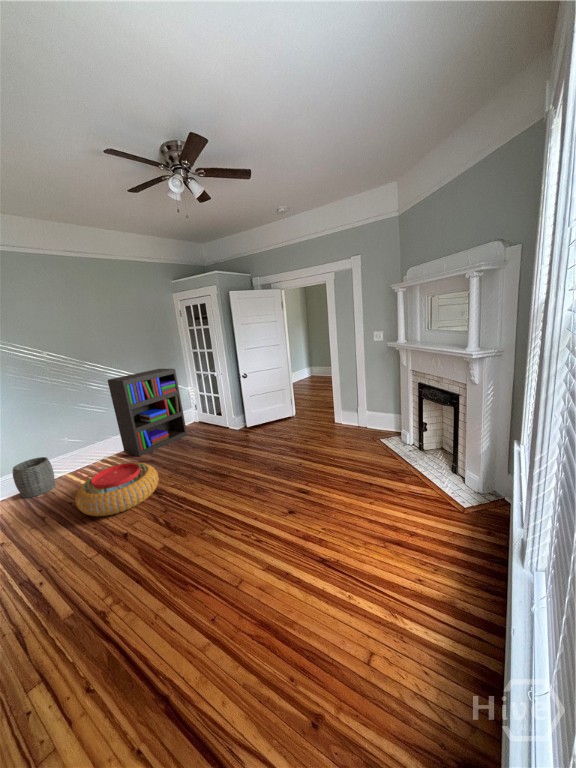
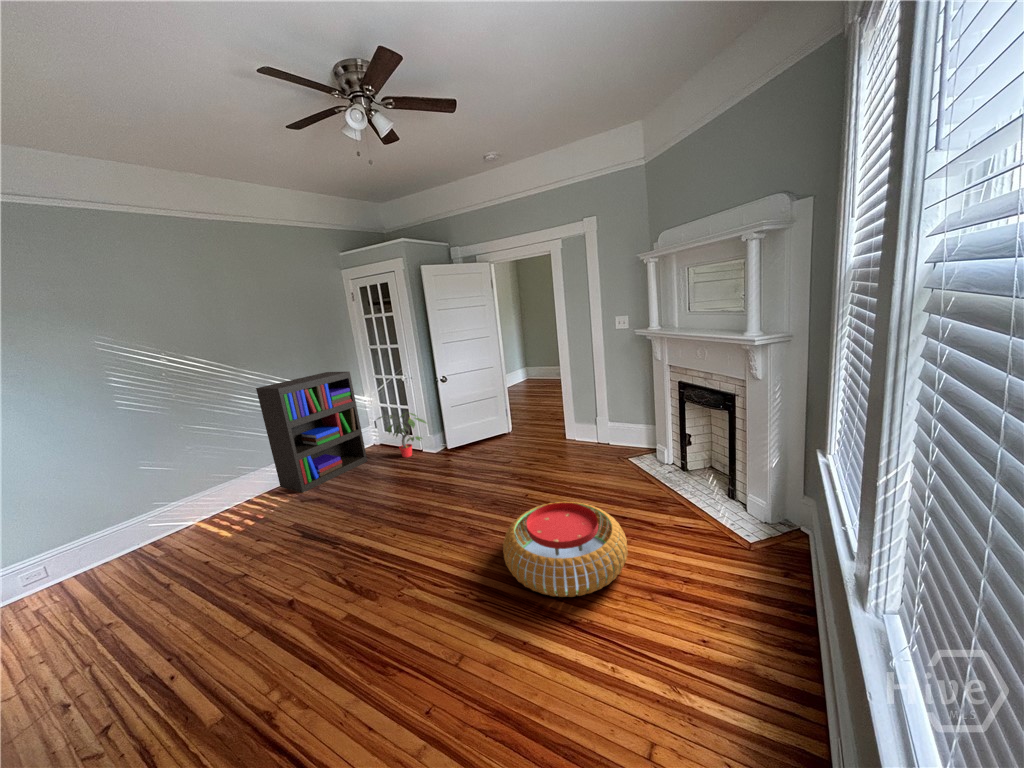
potted plant: none [193,400,232,433] -> present [378,412,426,457]
woven basket: present [13,457,55,498] -> none [122,498,184,557]
pouf: present [75,463,159,516] -> present [503,502,628,597]

